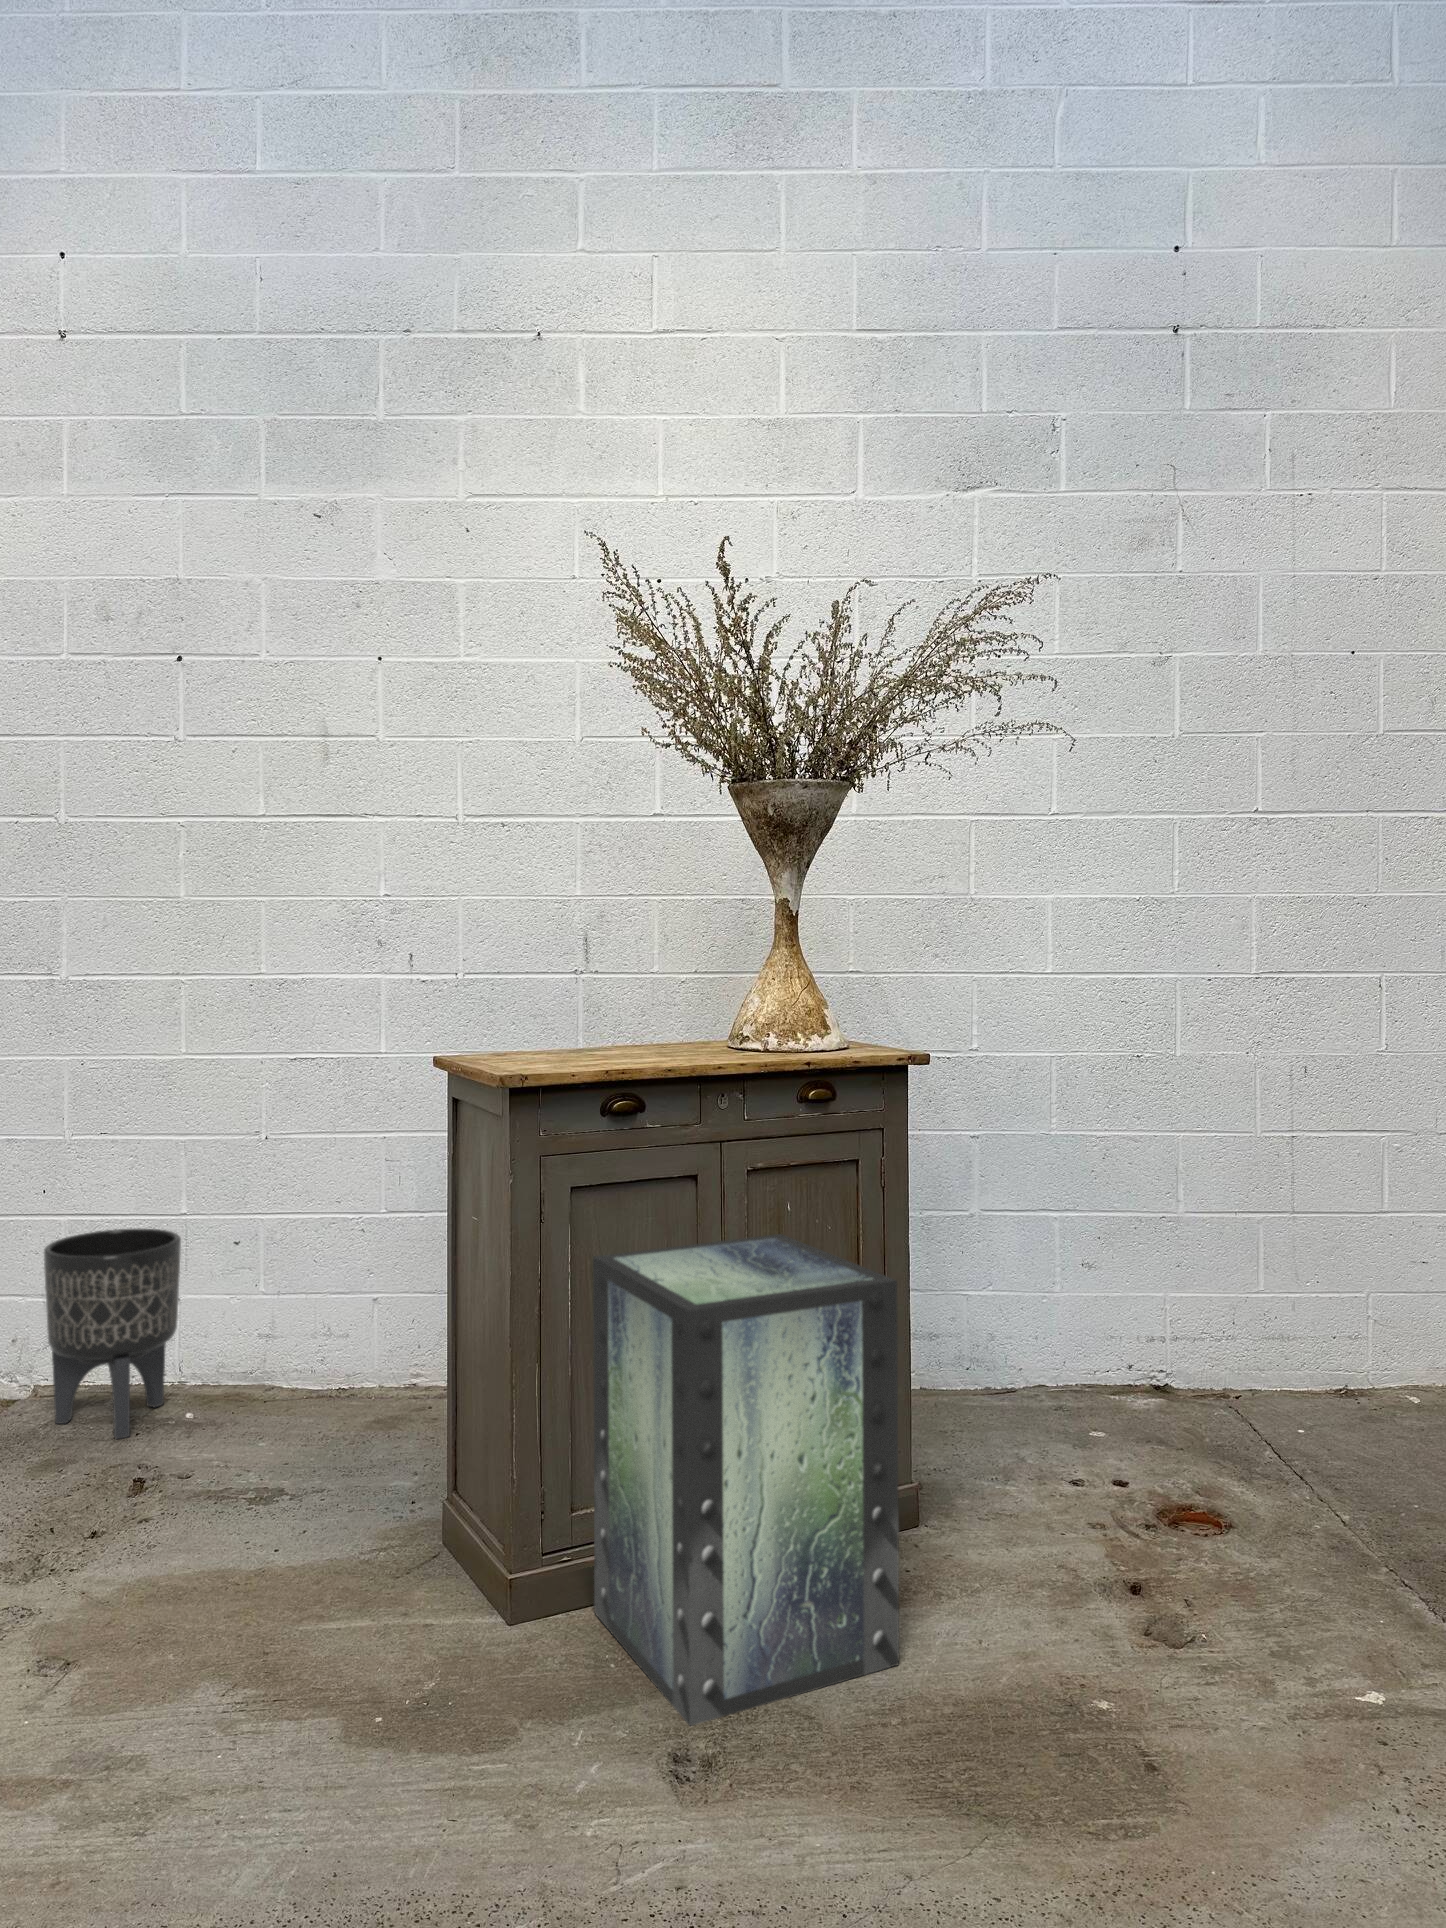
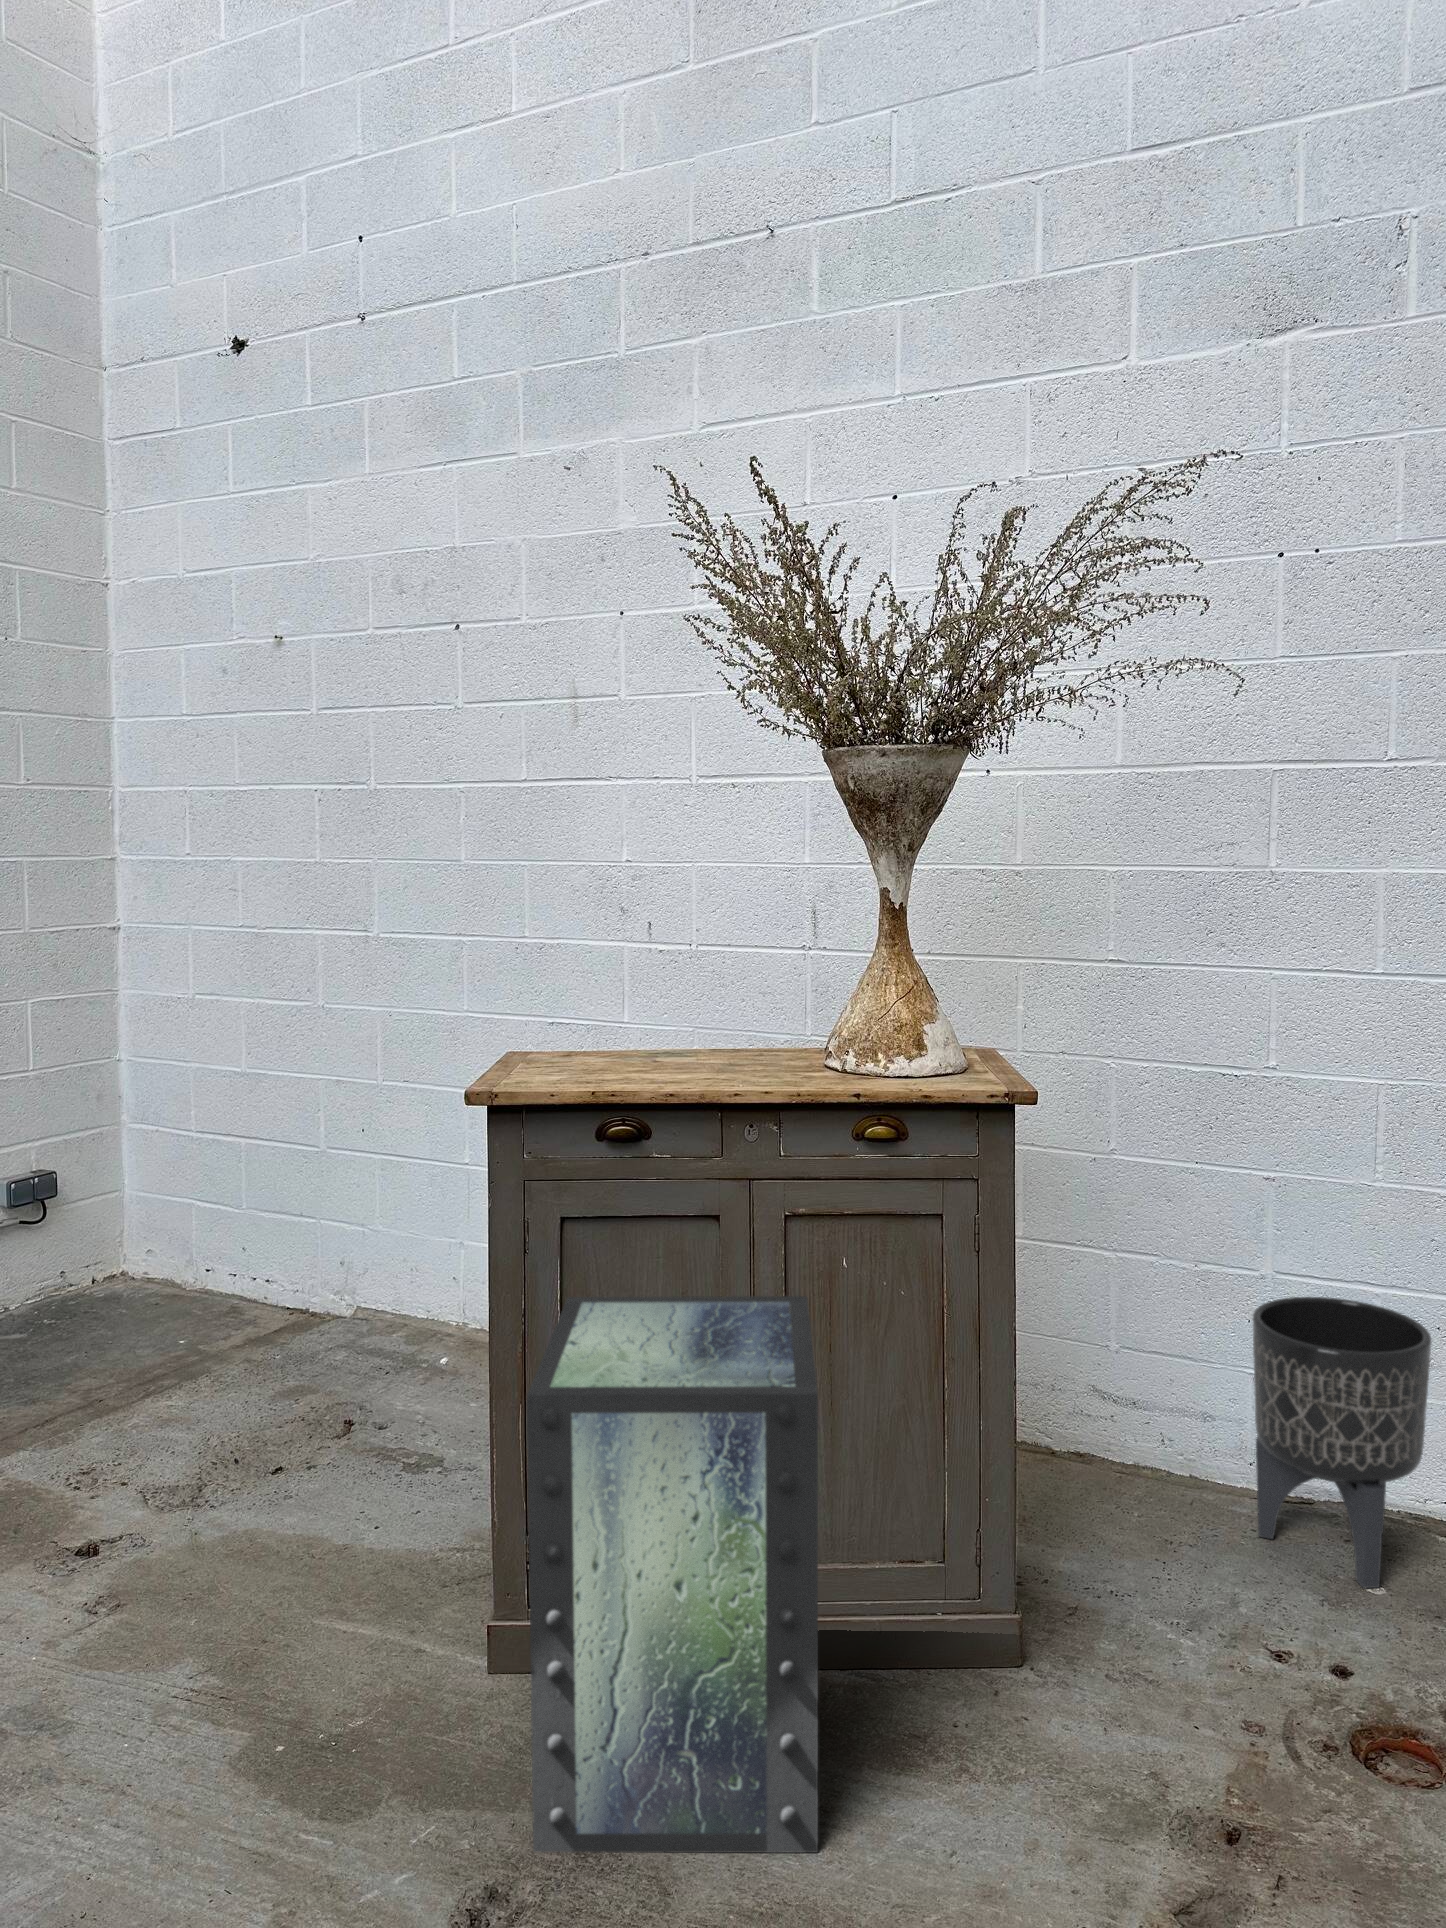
planter: present [44,1229,181,1439] -> present [1253,1297,1432,1588]

